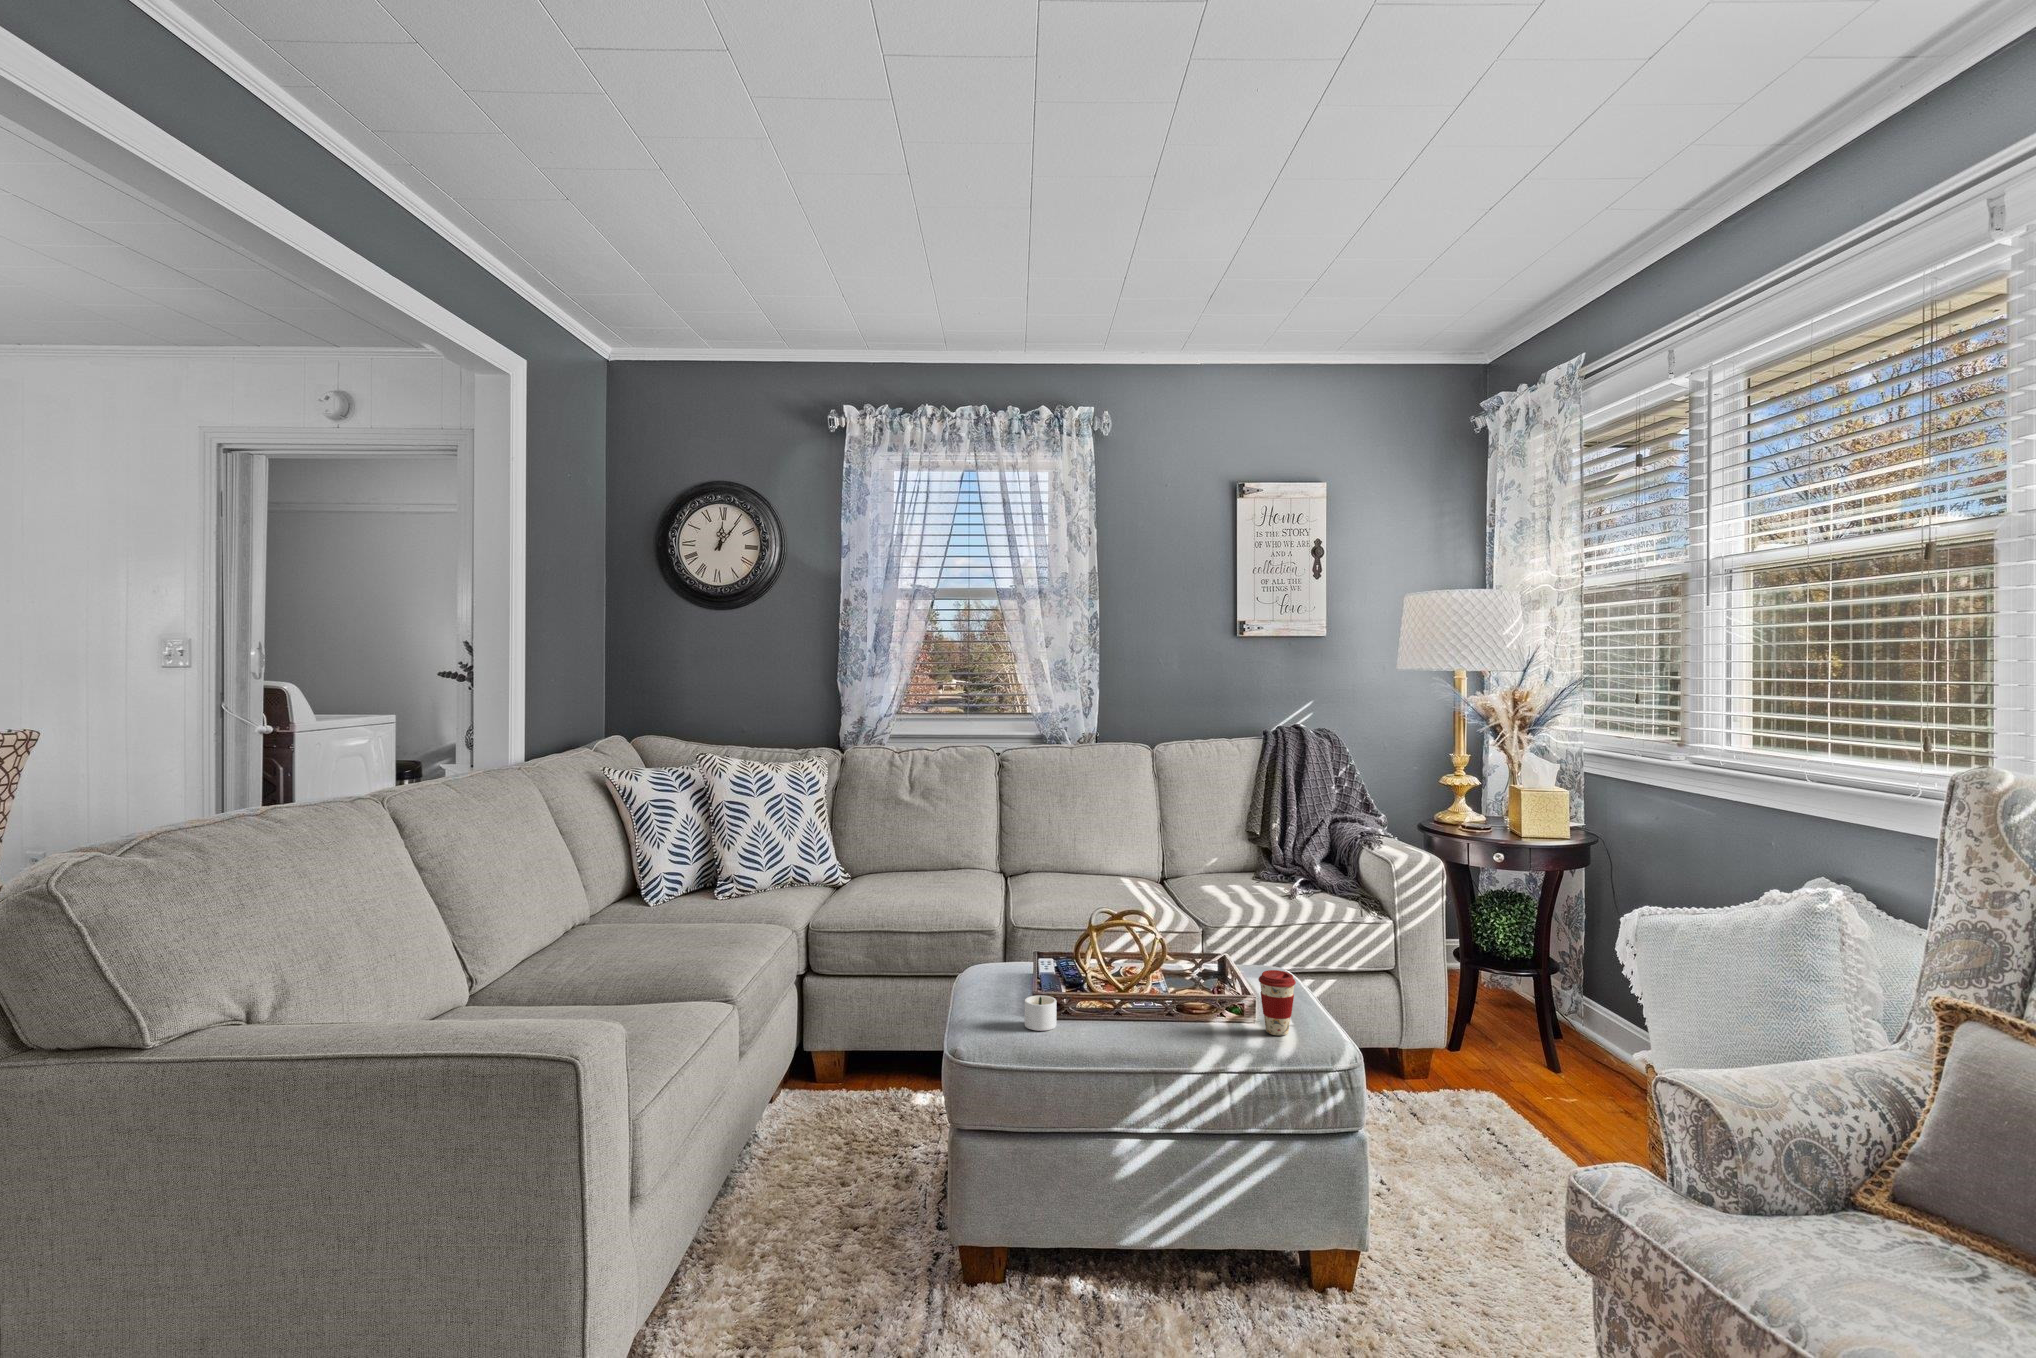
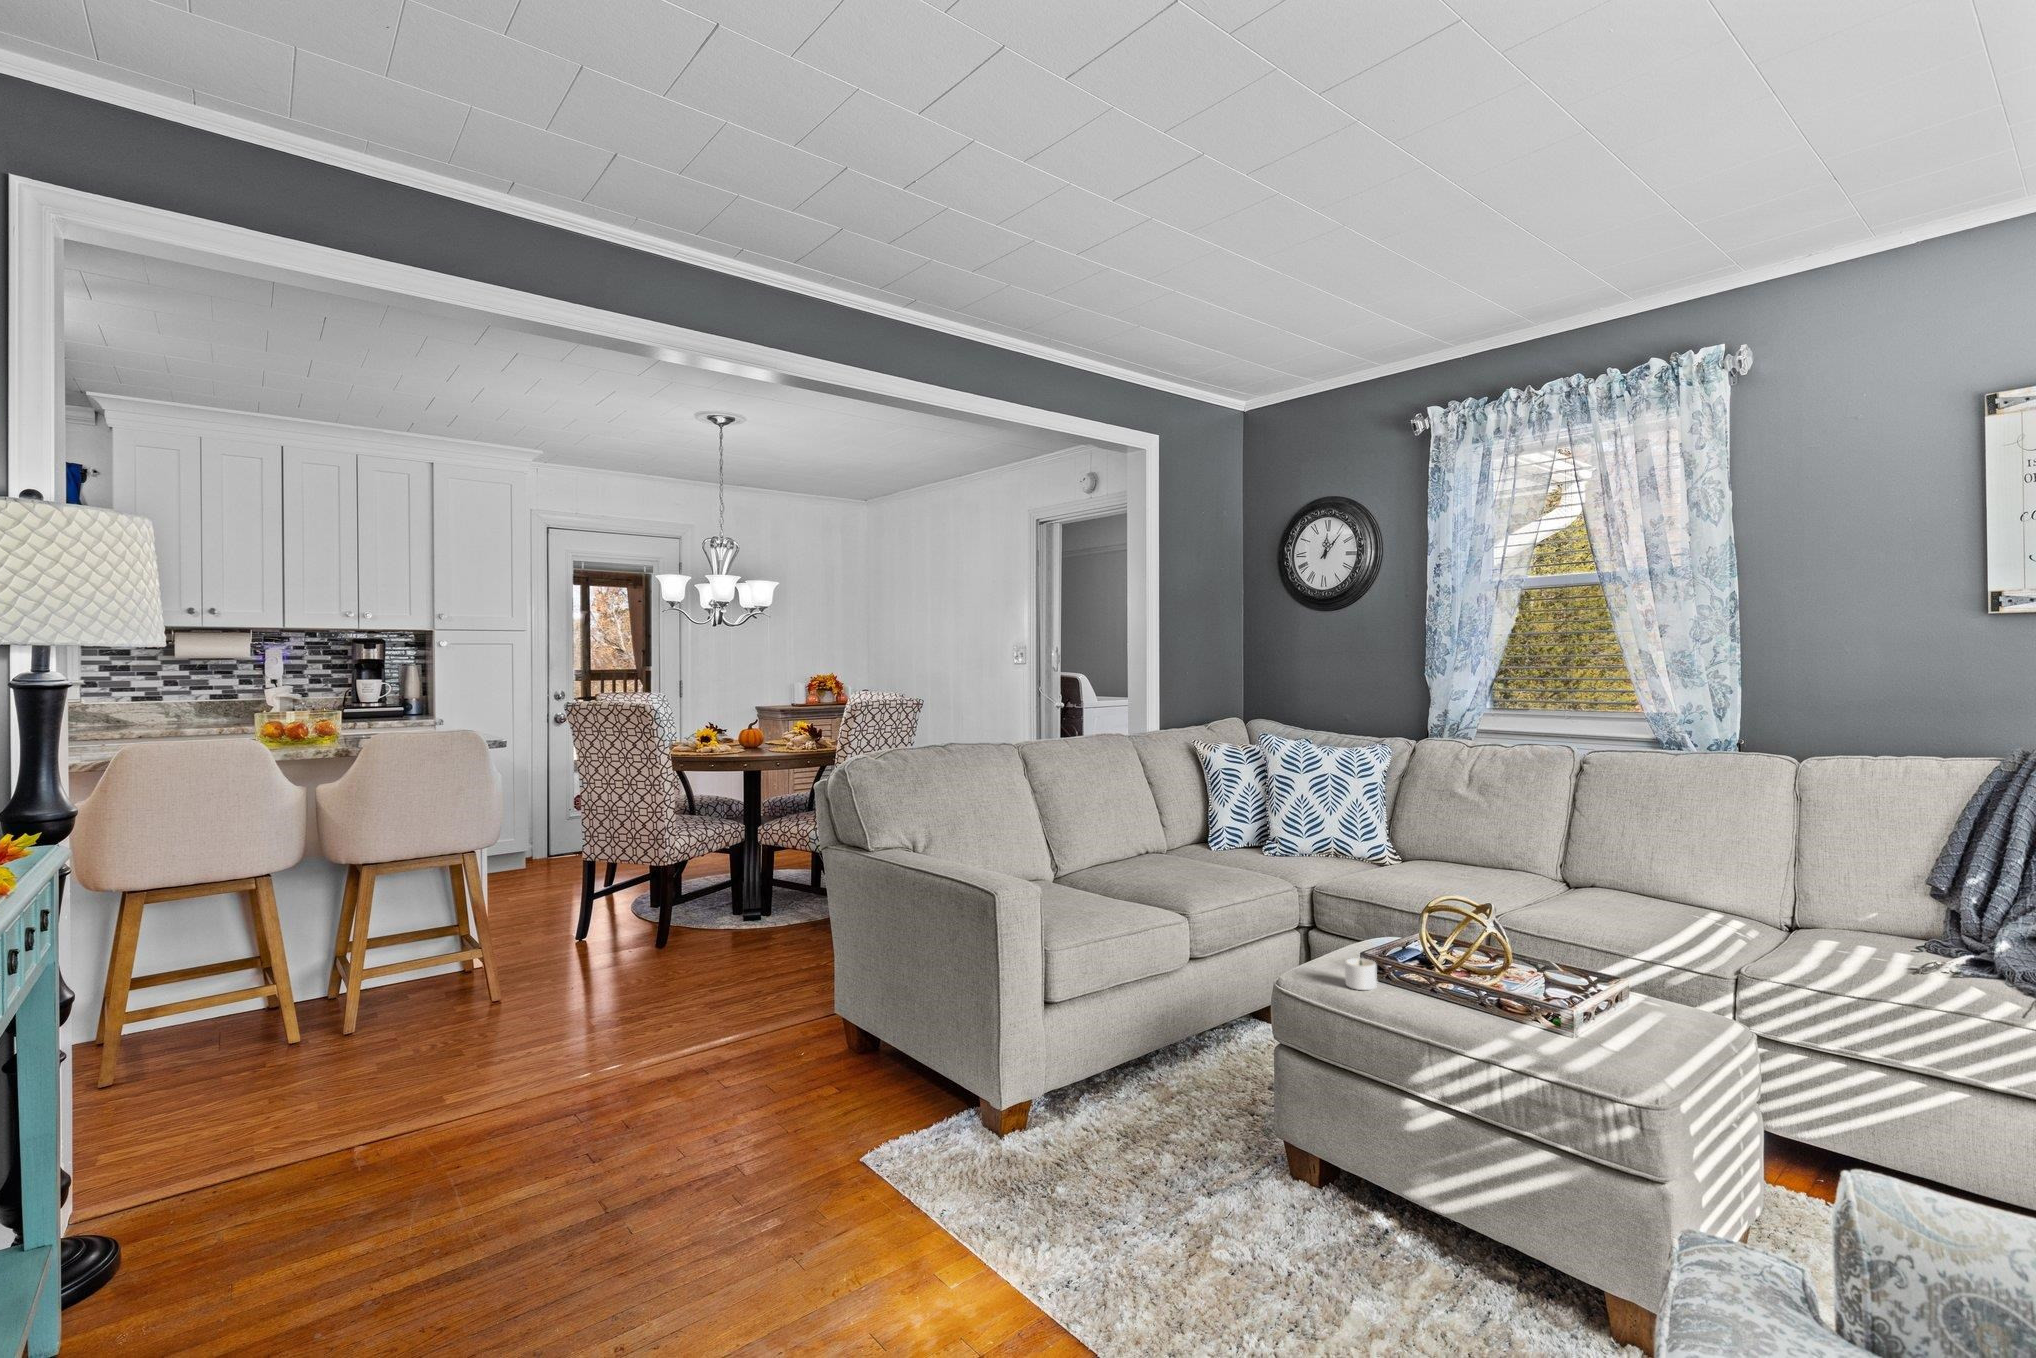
coffee cup: present [1259,970,1296,1035] -> none [1574,978,1620,1051]

